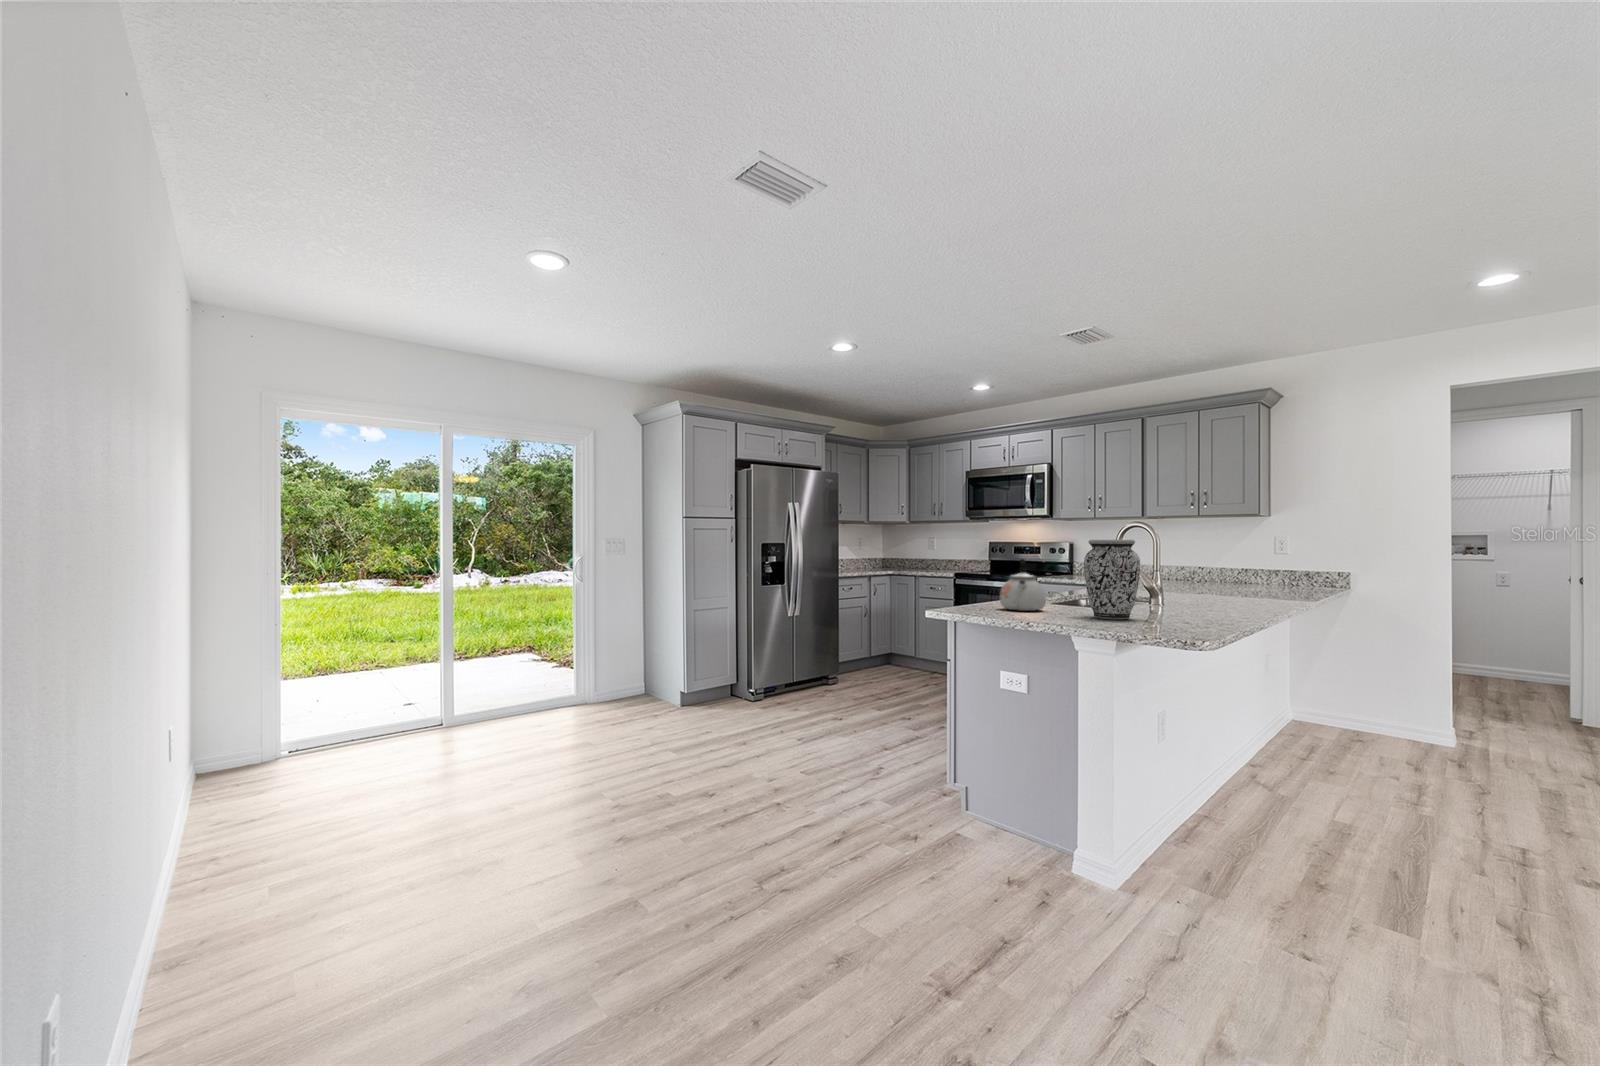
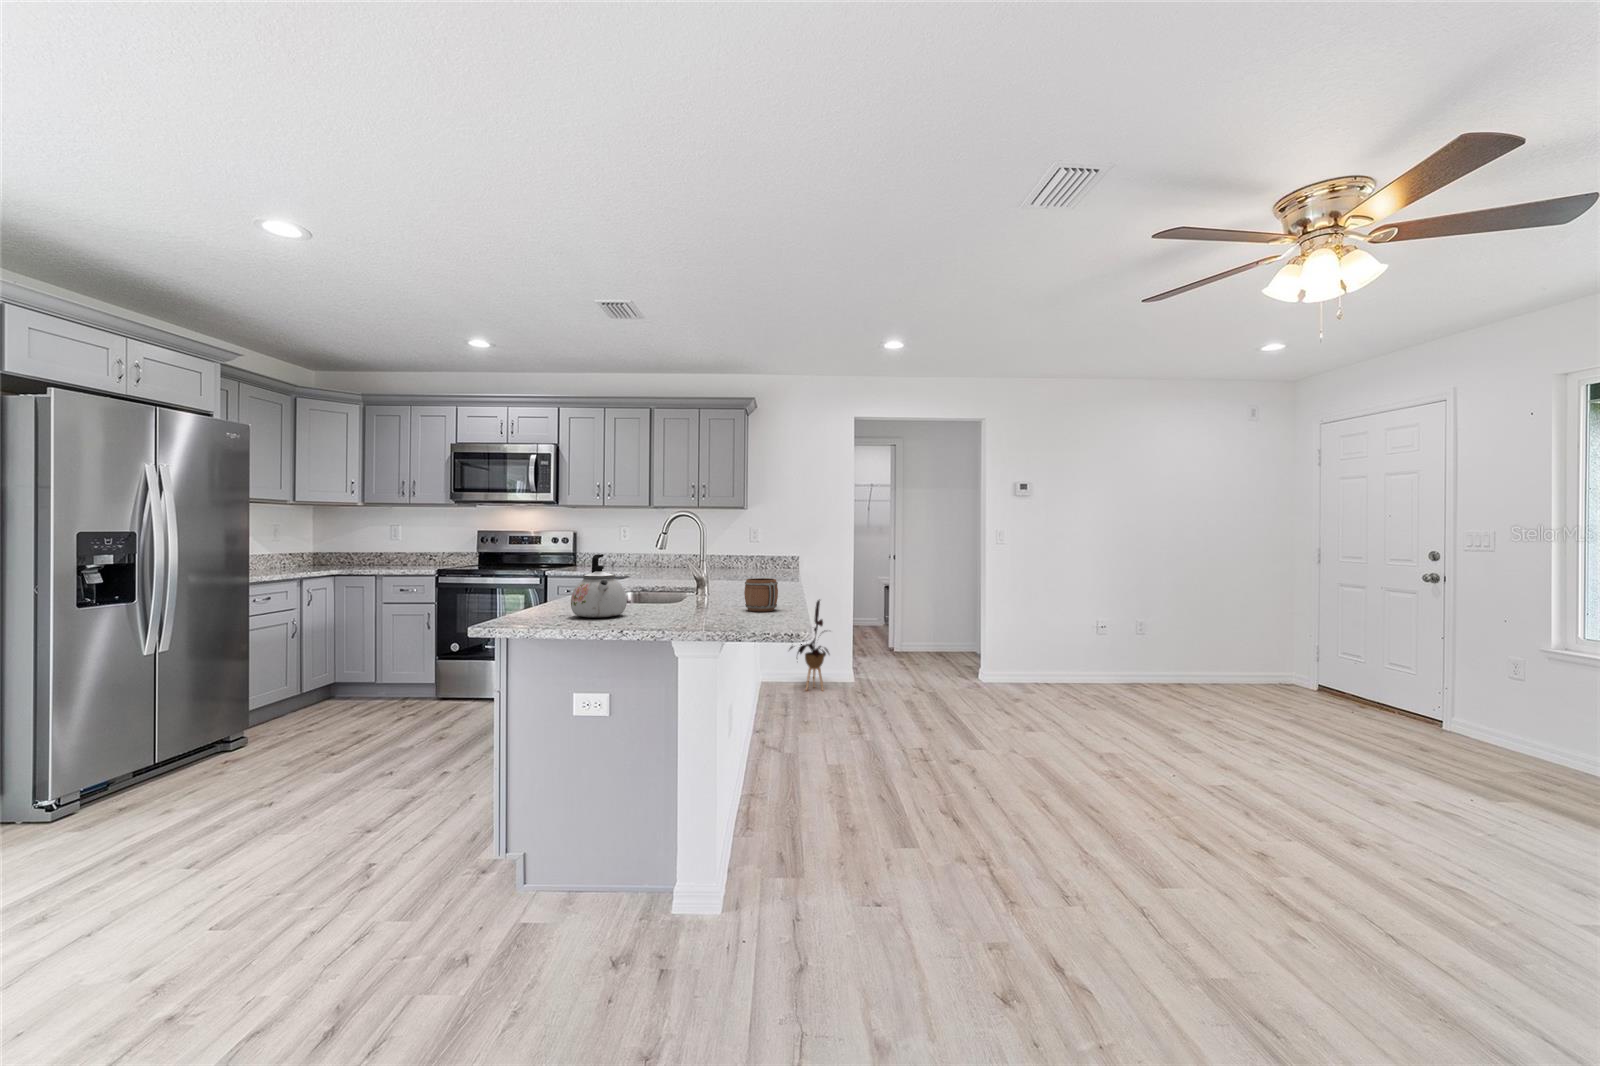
vase: present [1084,540,1140,620] -> none [676,531,732,619]
mug: none [1167,587,1207,620] -> present [744,577,778,612]
house plant: none [1319,628,1398,745] -> present [790,600,829,690]

